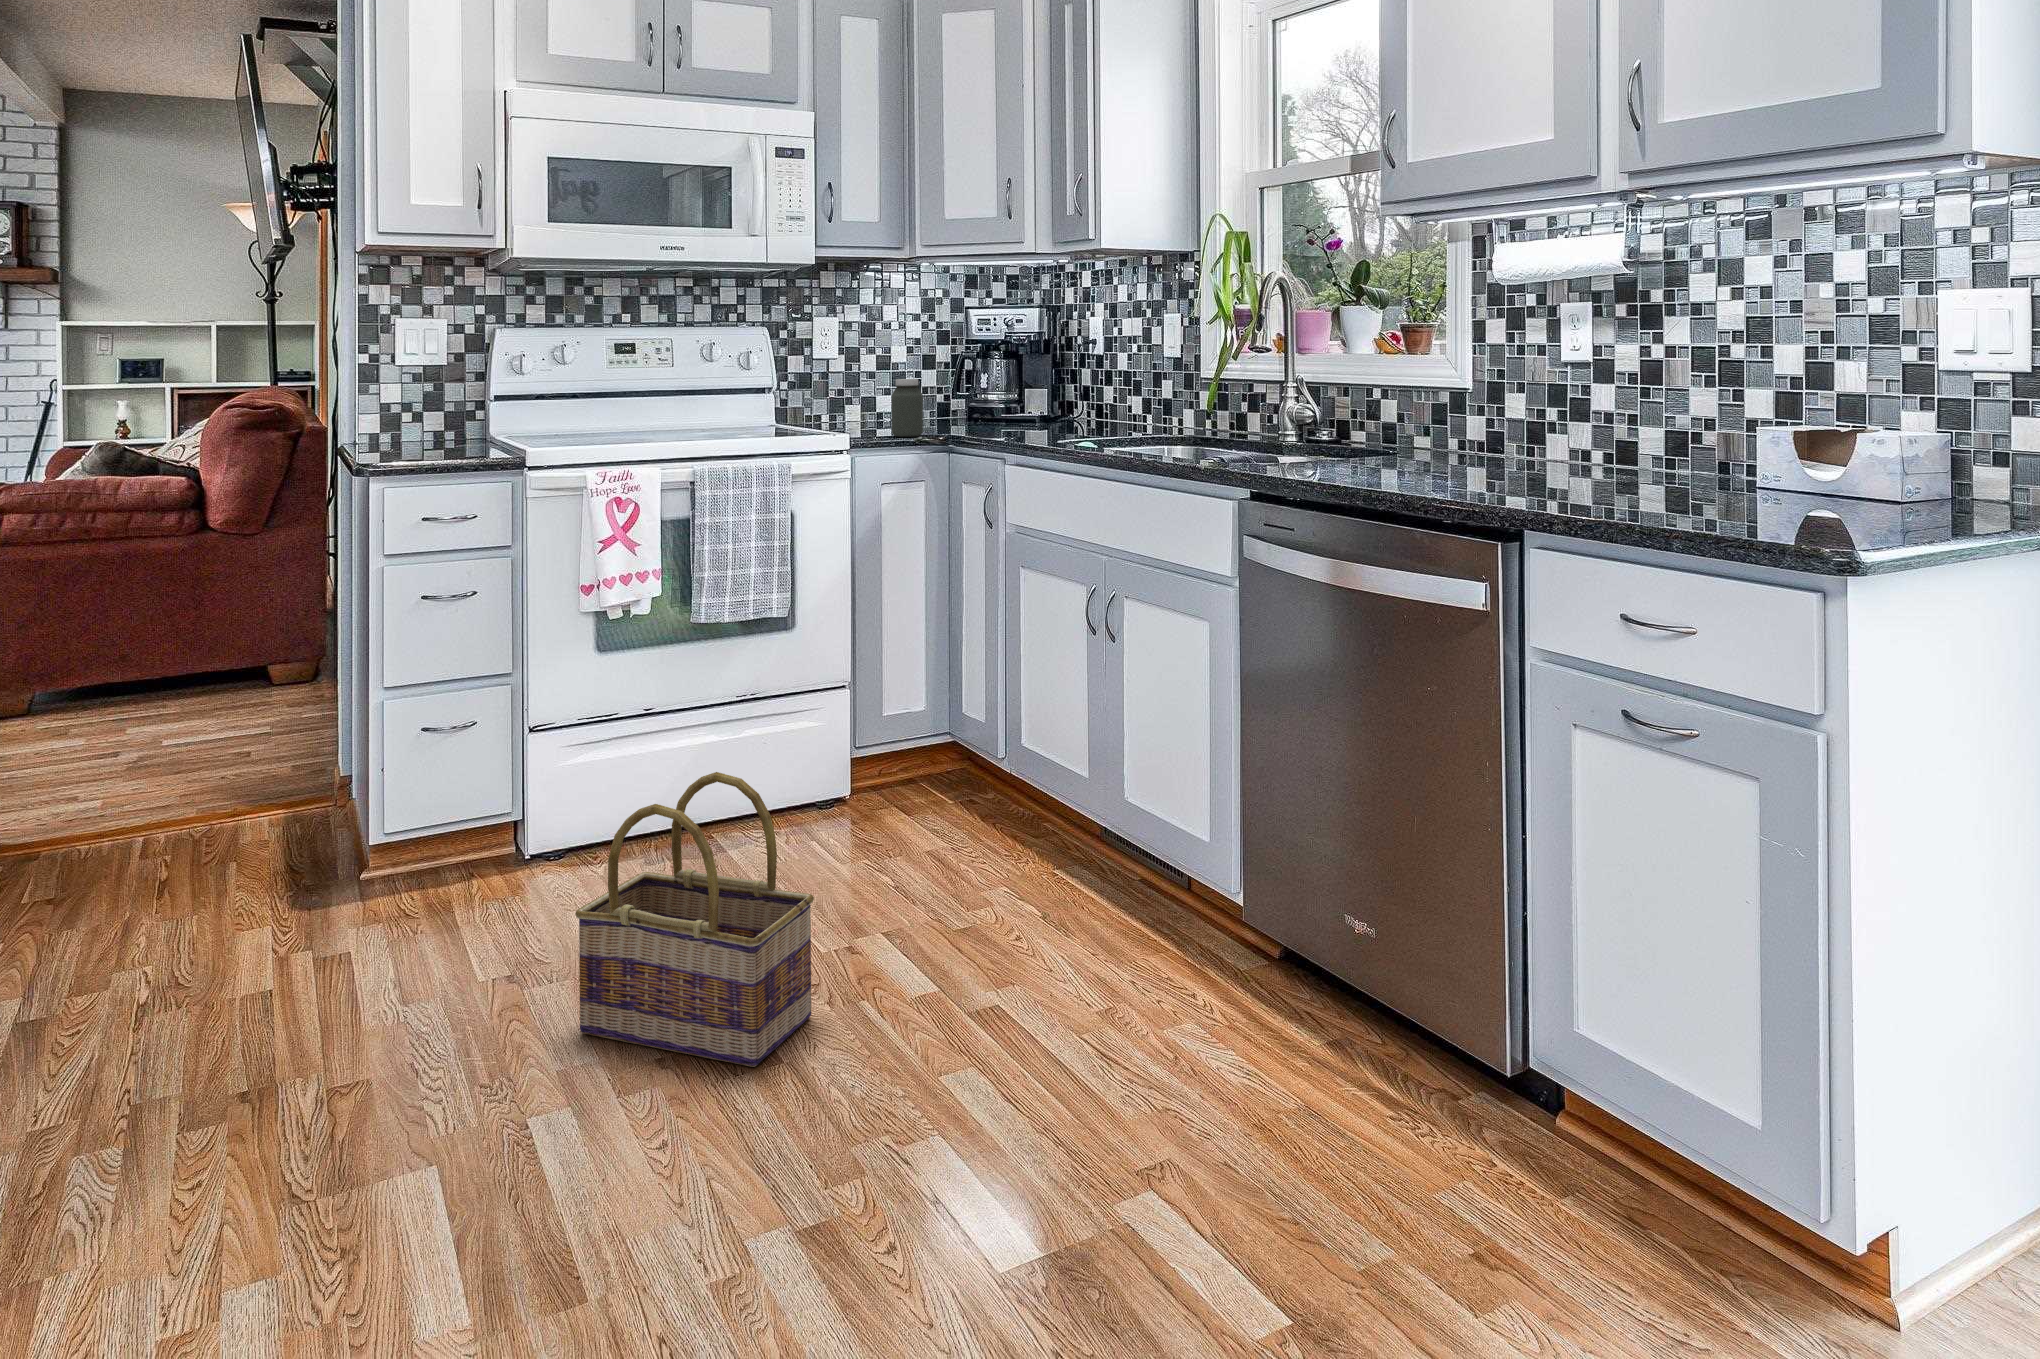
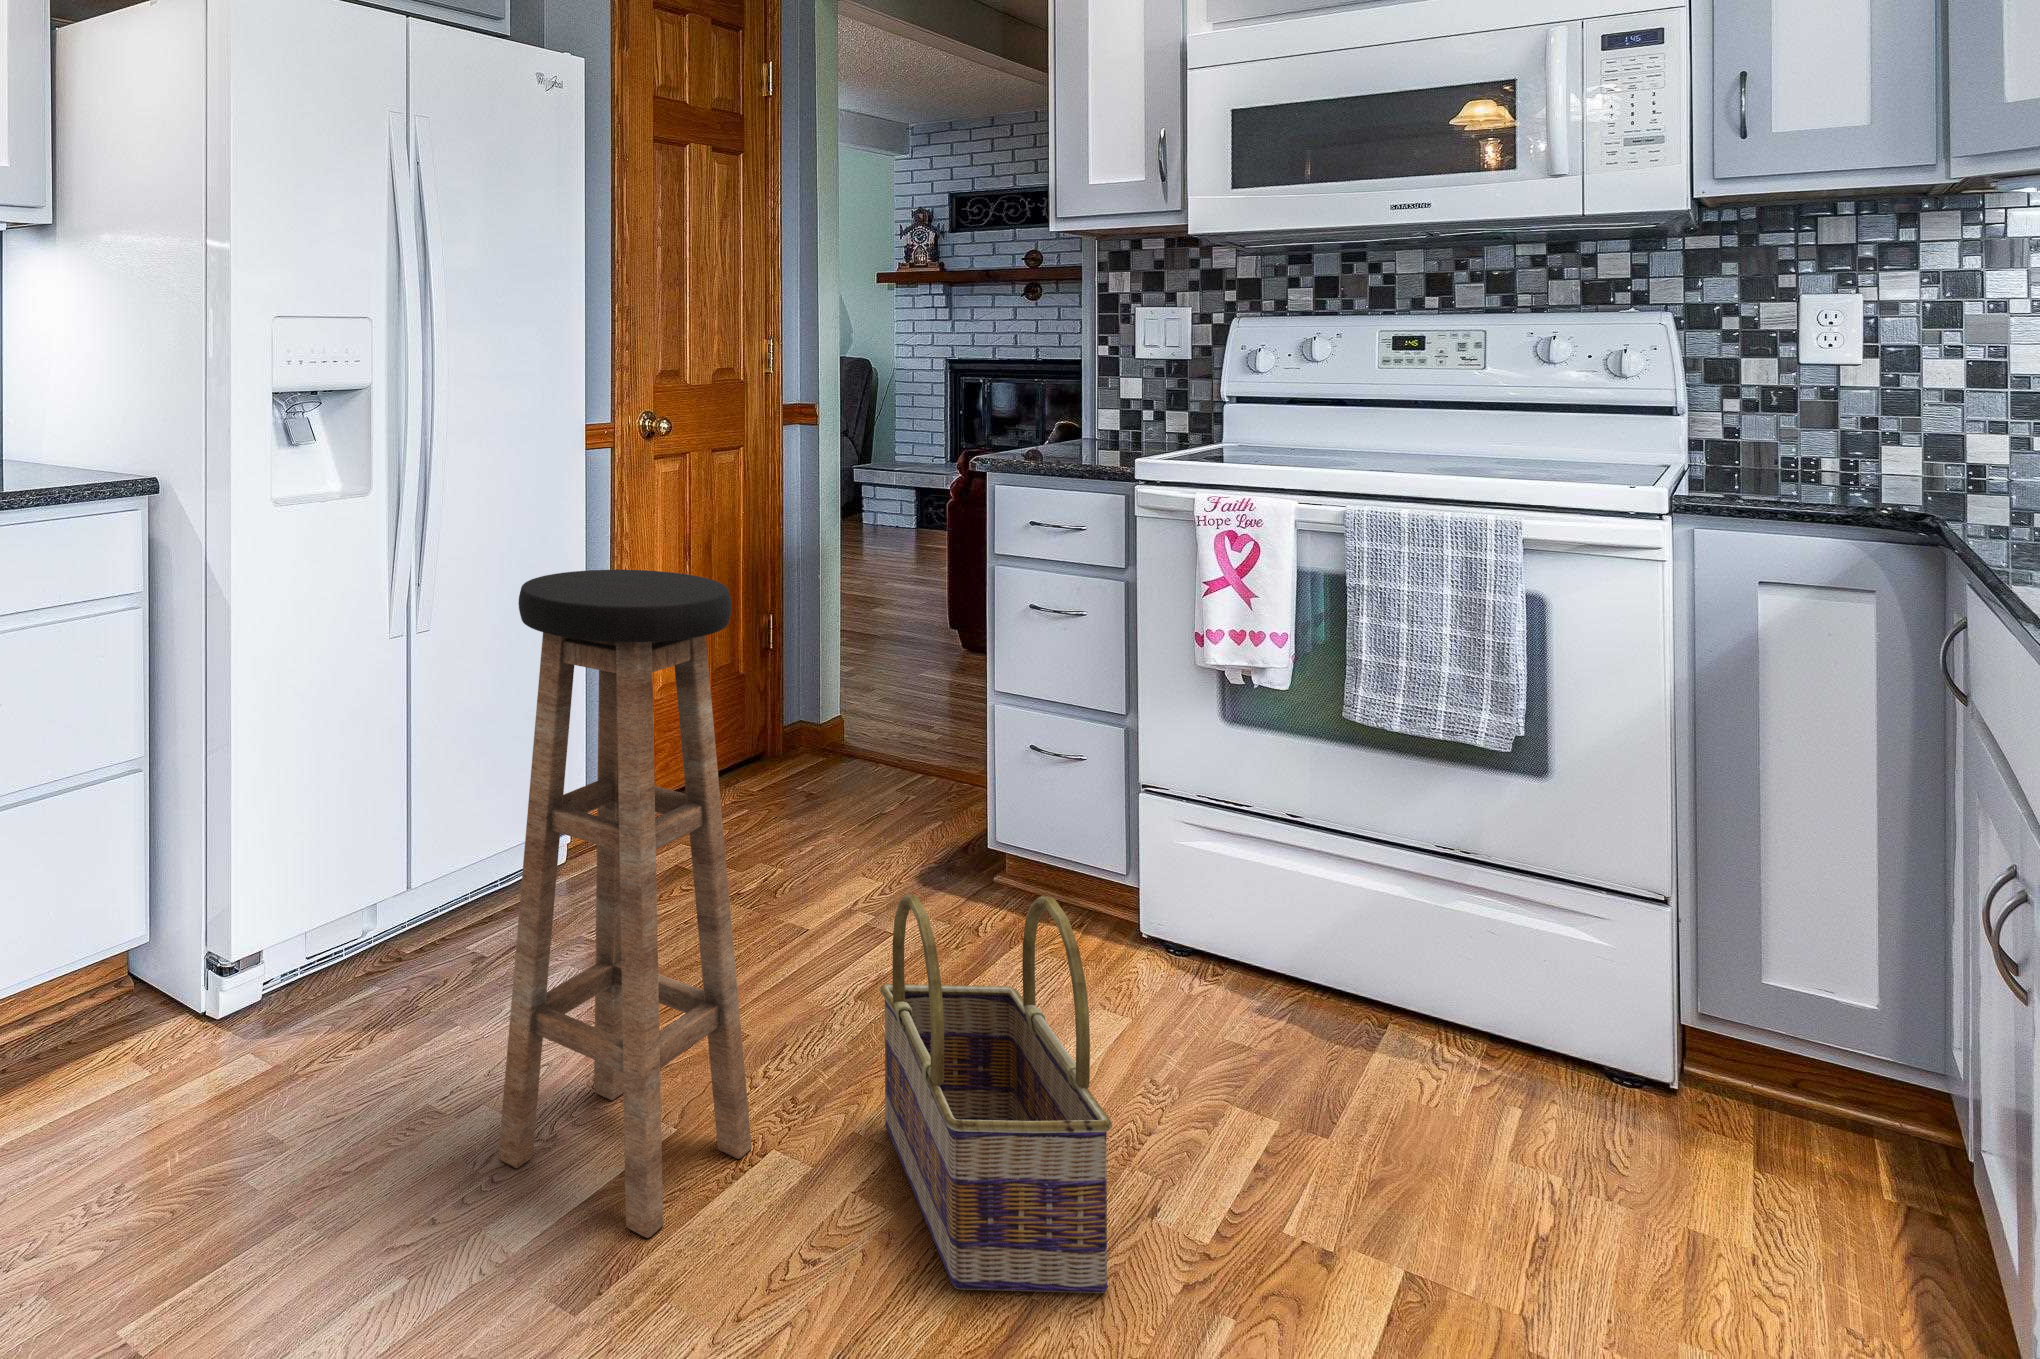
jar: present [891,379,923,437] -> none [1821,400,1900,505]
bar stool: none [326,581,563,1248] -> present [498,570,752,1238]

